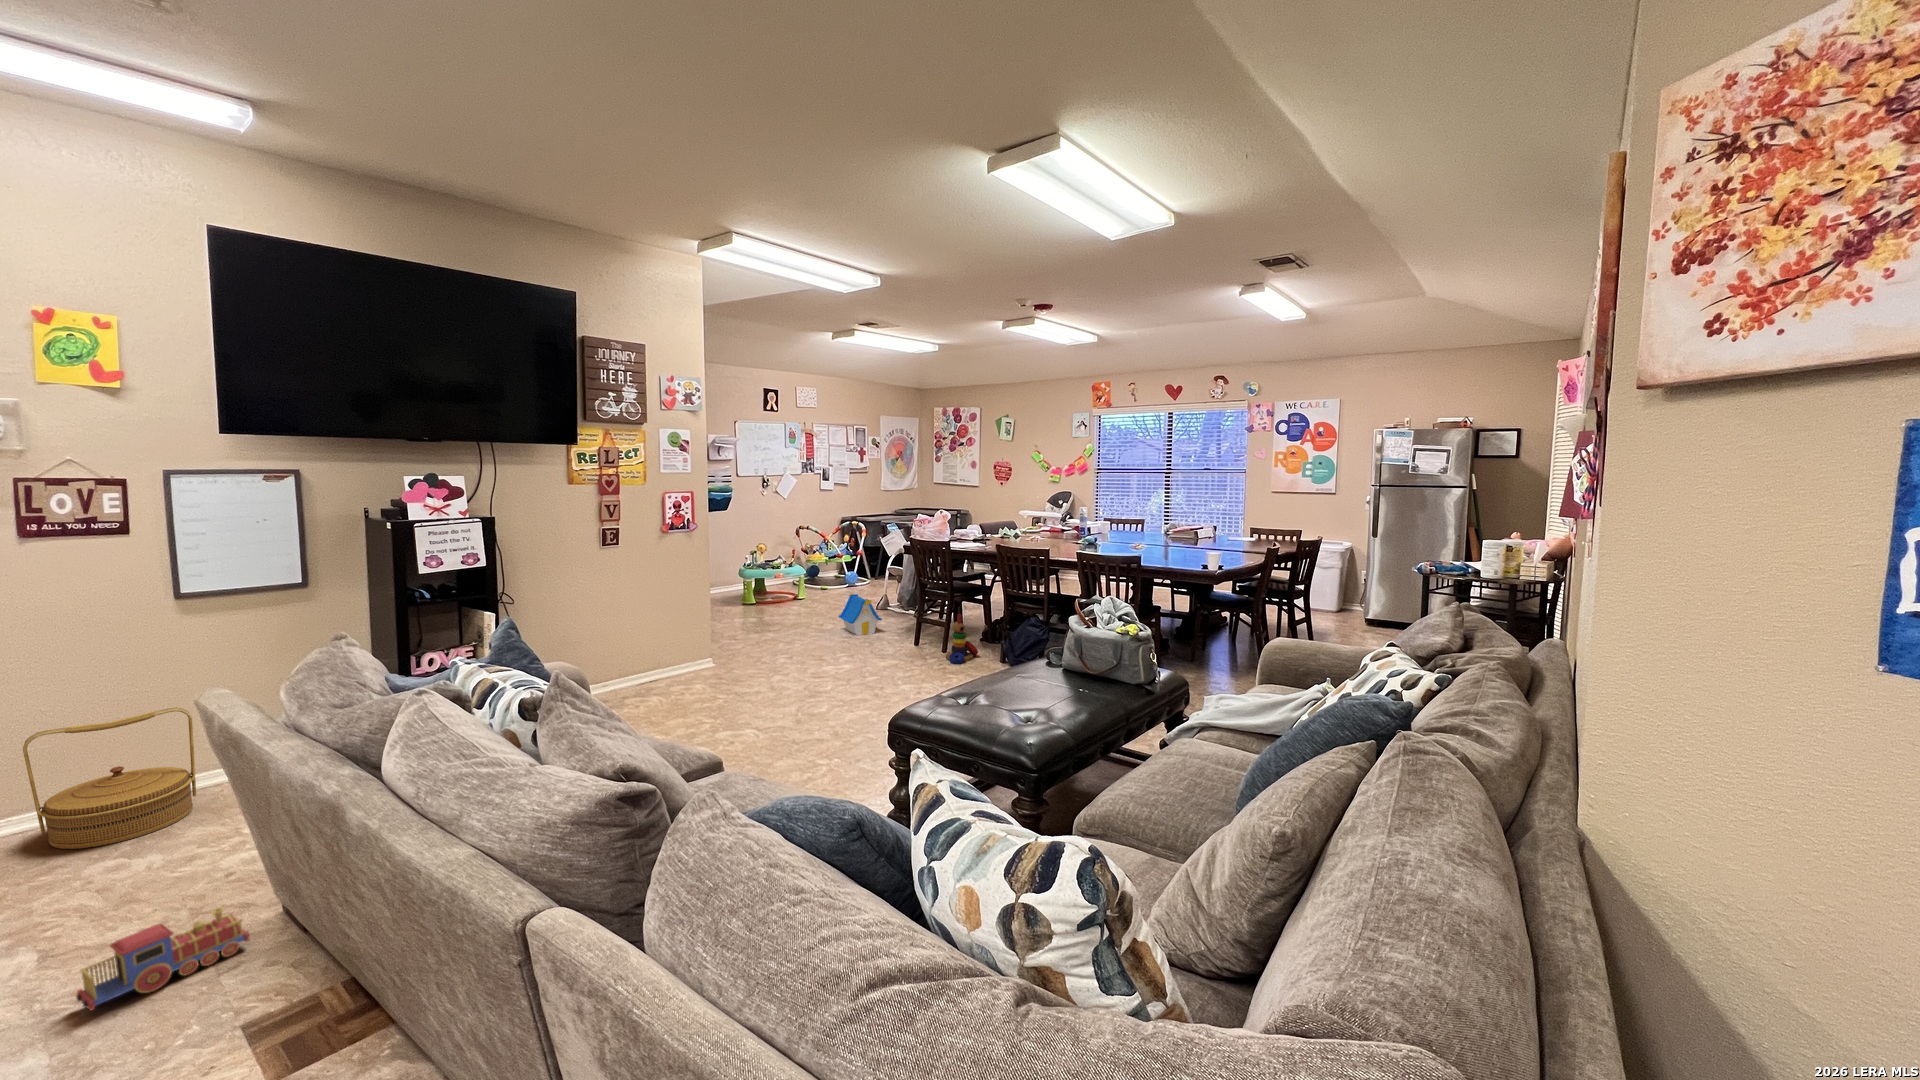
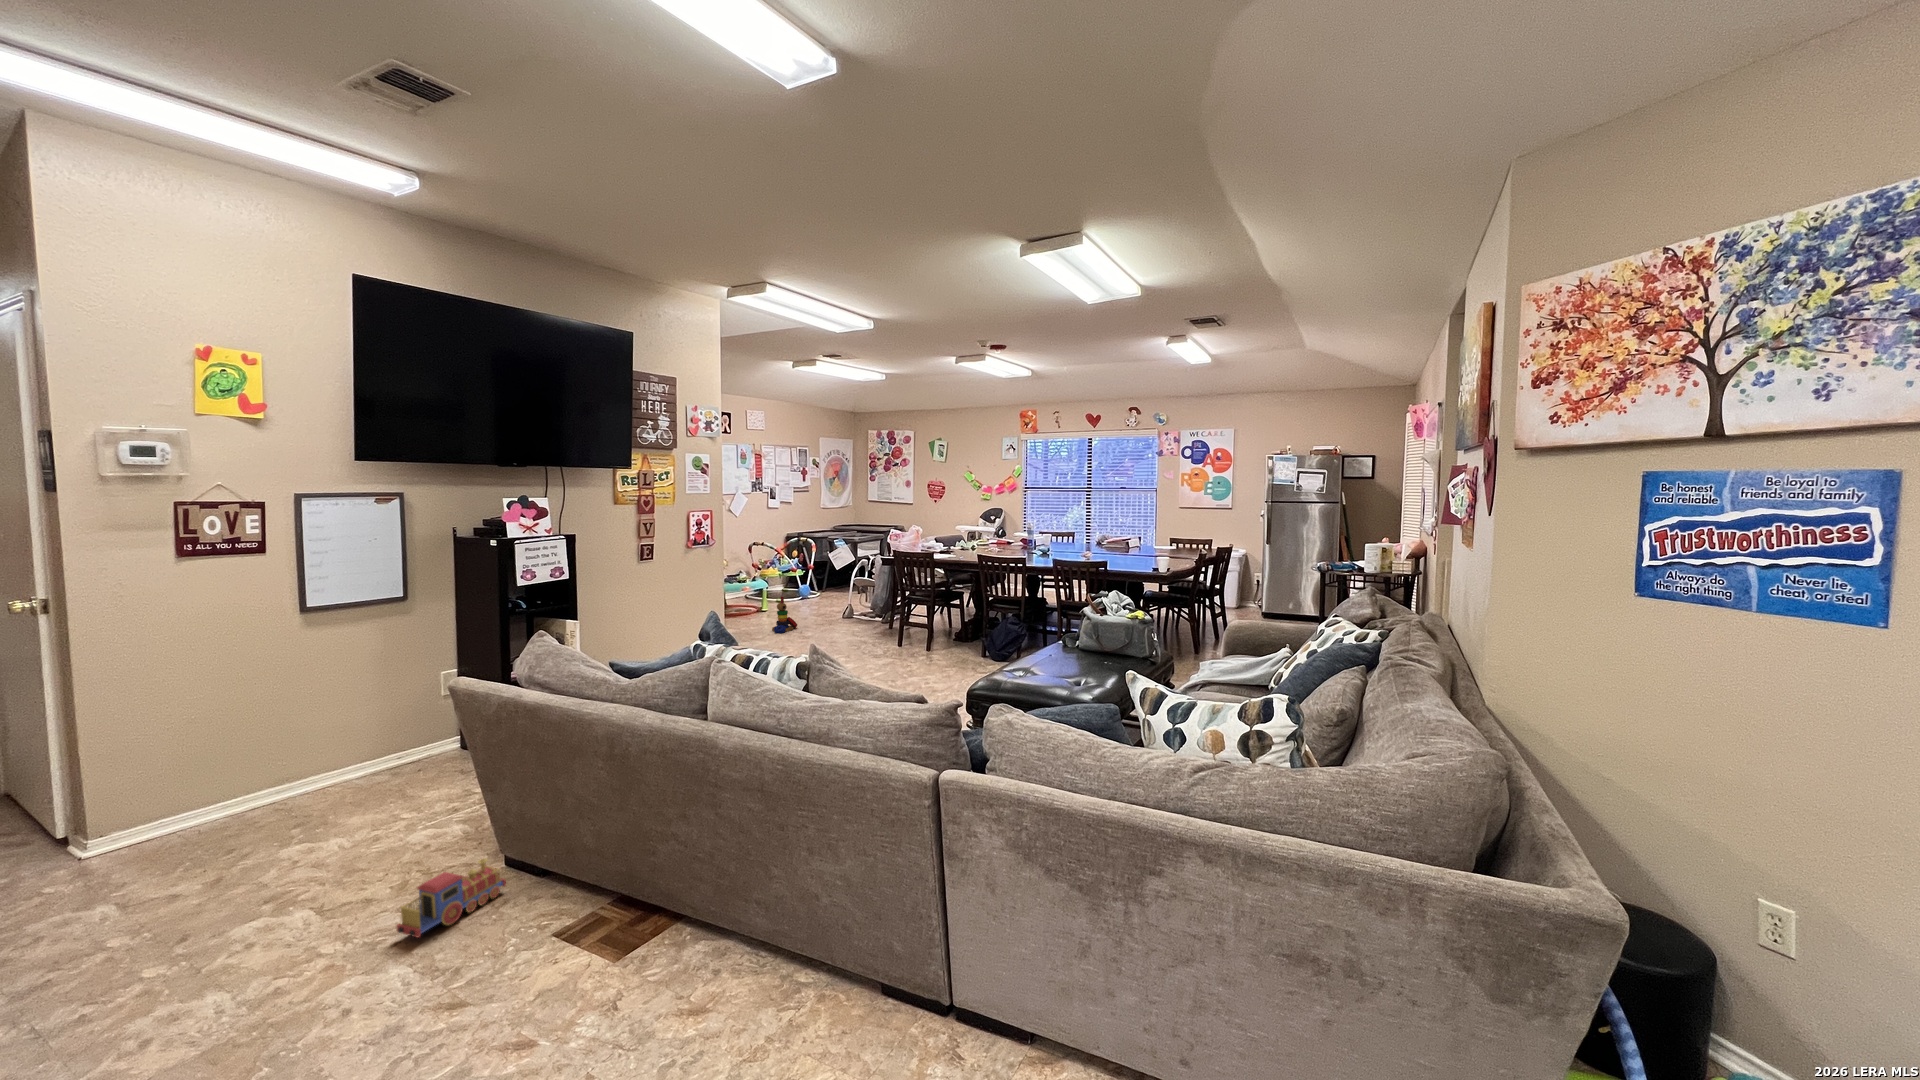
toy house: present [838,593,882,636] -> none [819,603,862,642]
stacking toy: present [946,614,978,664] -> present [772,597,797,633]
woven basket: present [23,707,196,849] -> none [194,713,332,844]

